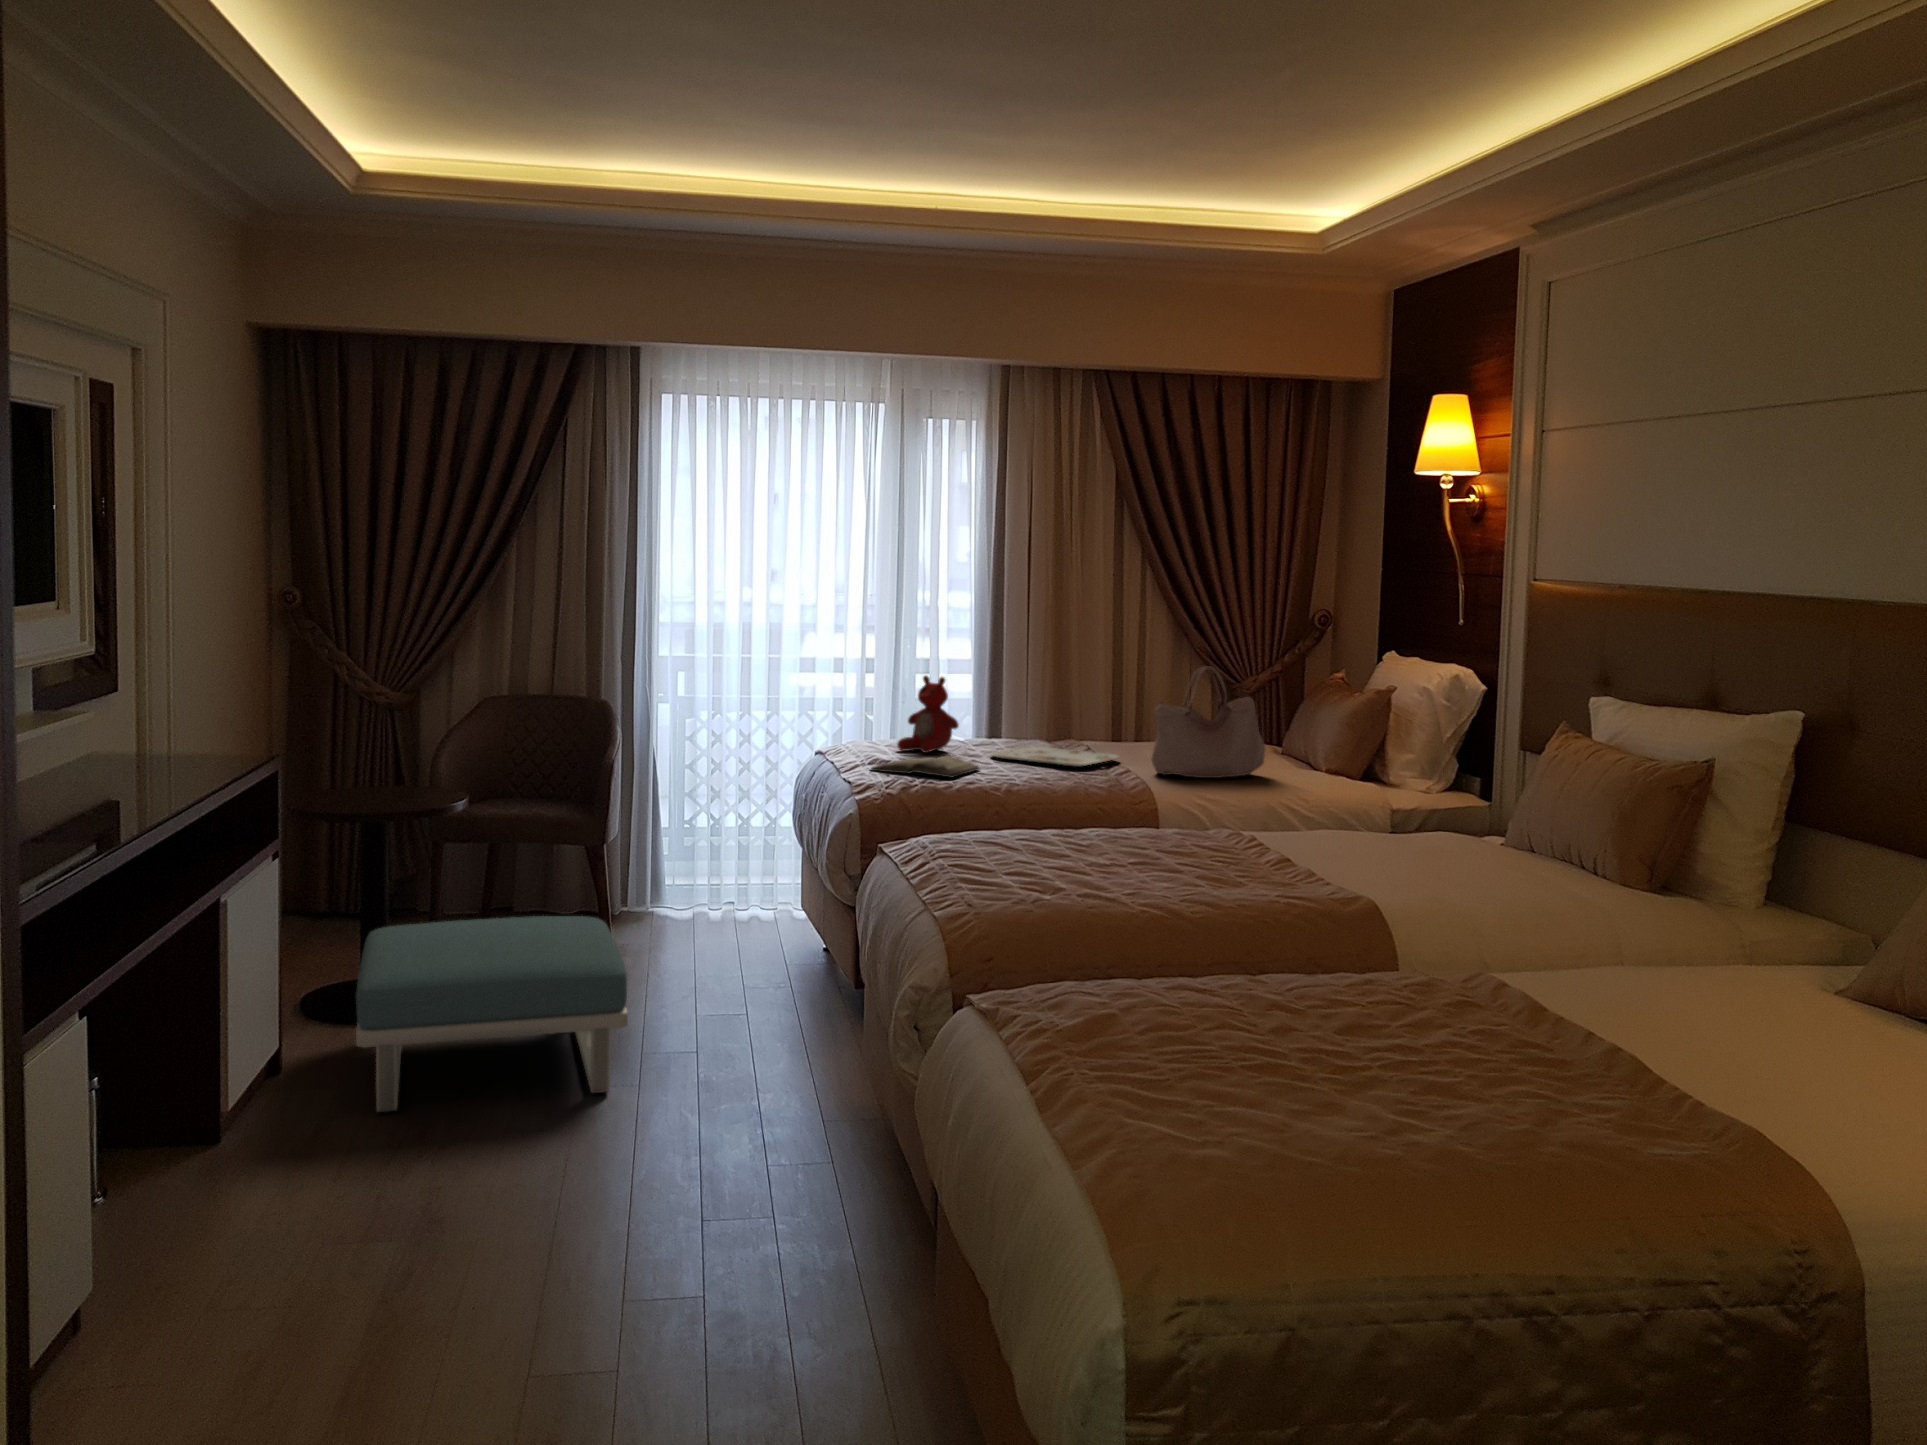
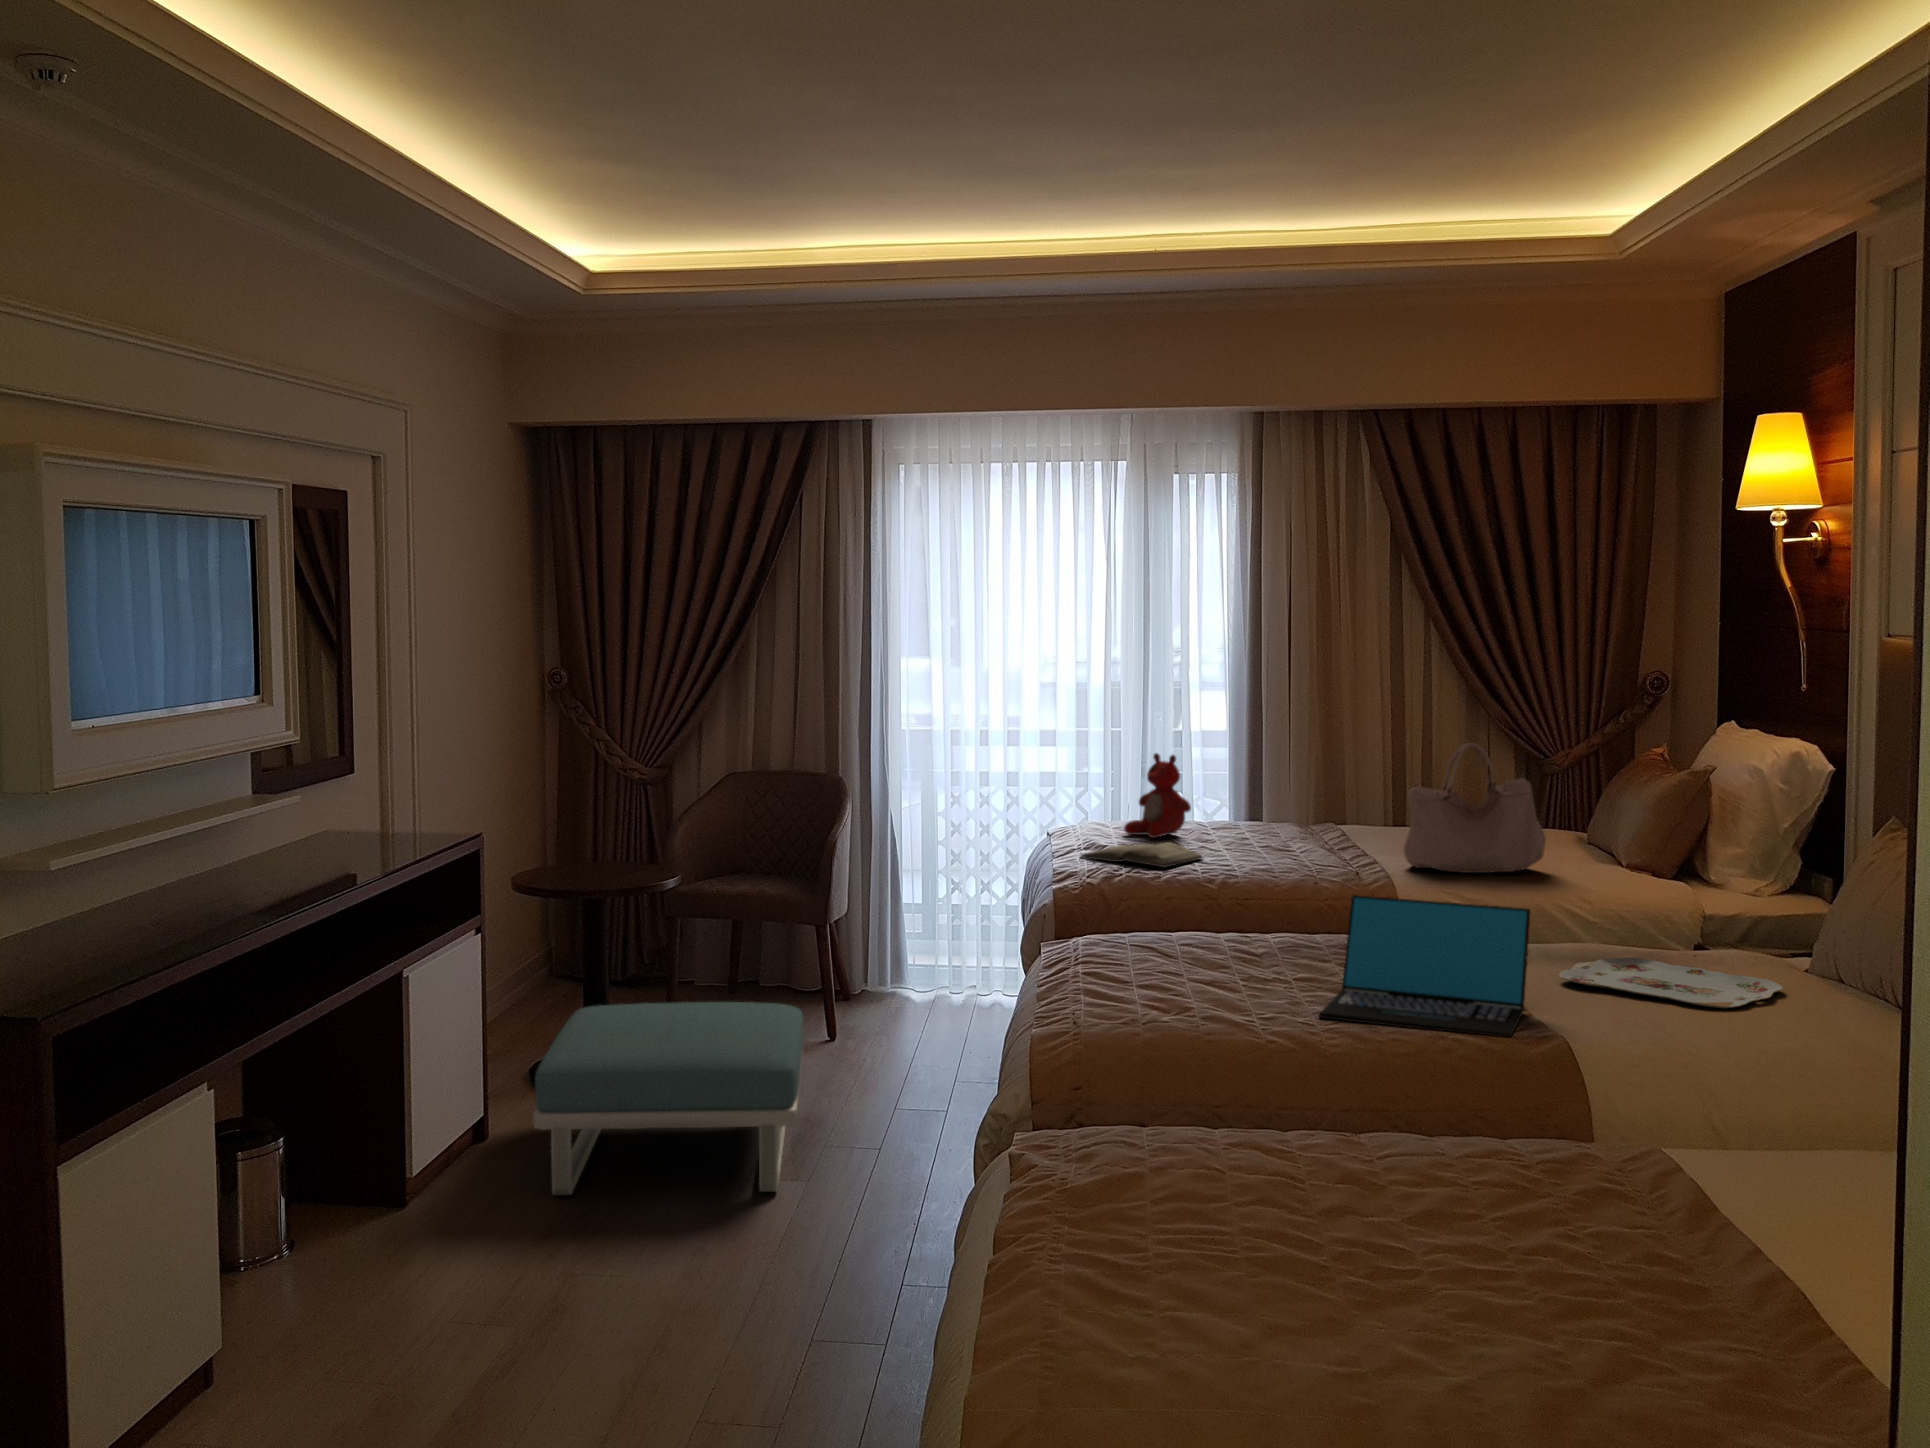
serving tray: present [991,747,1119,767] -> present [1559,958,1783,1009]
laptop: none [1149,791,1308,904] -> present [1319,895,1530,1037]

